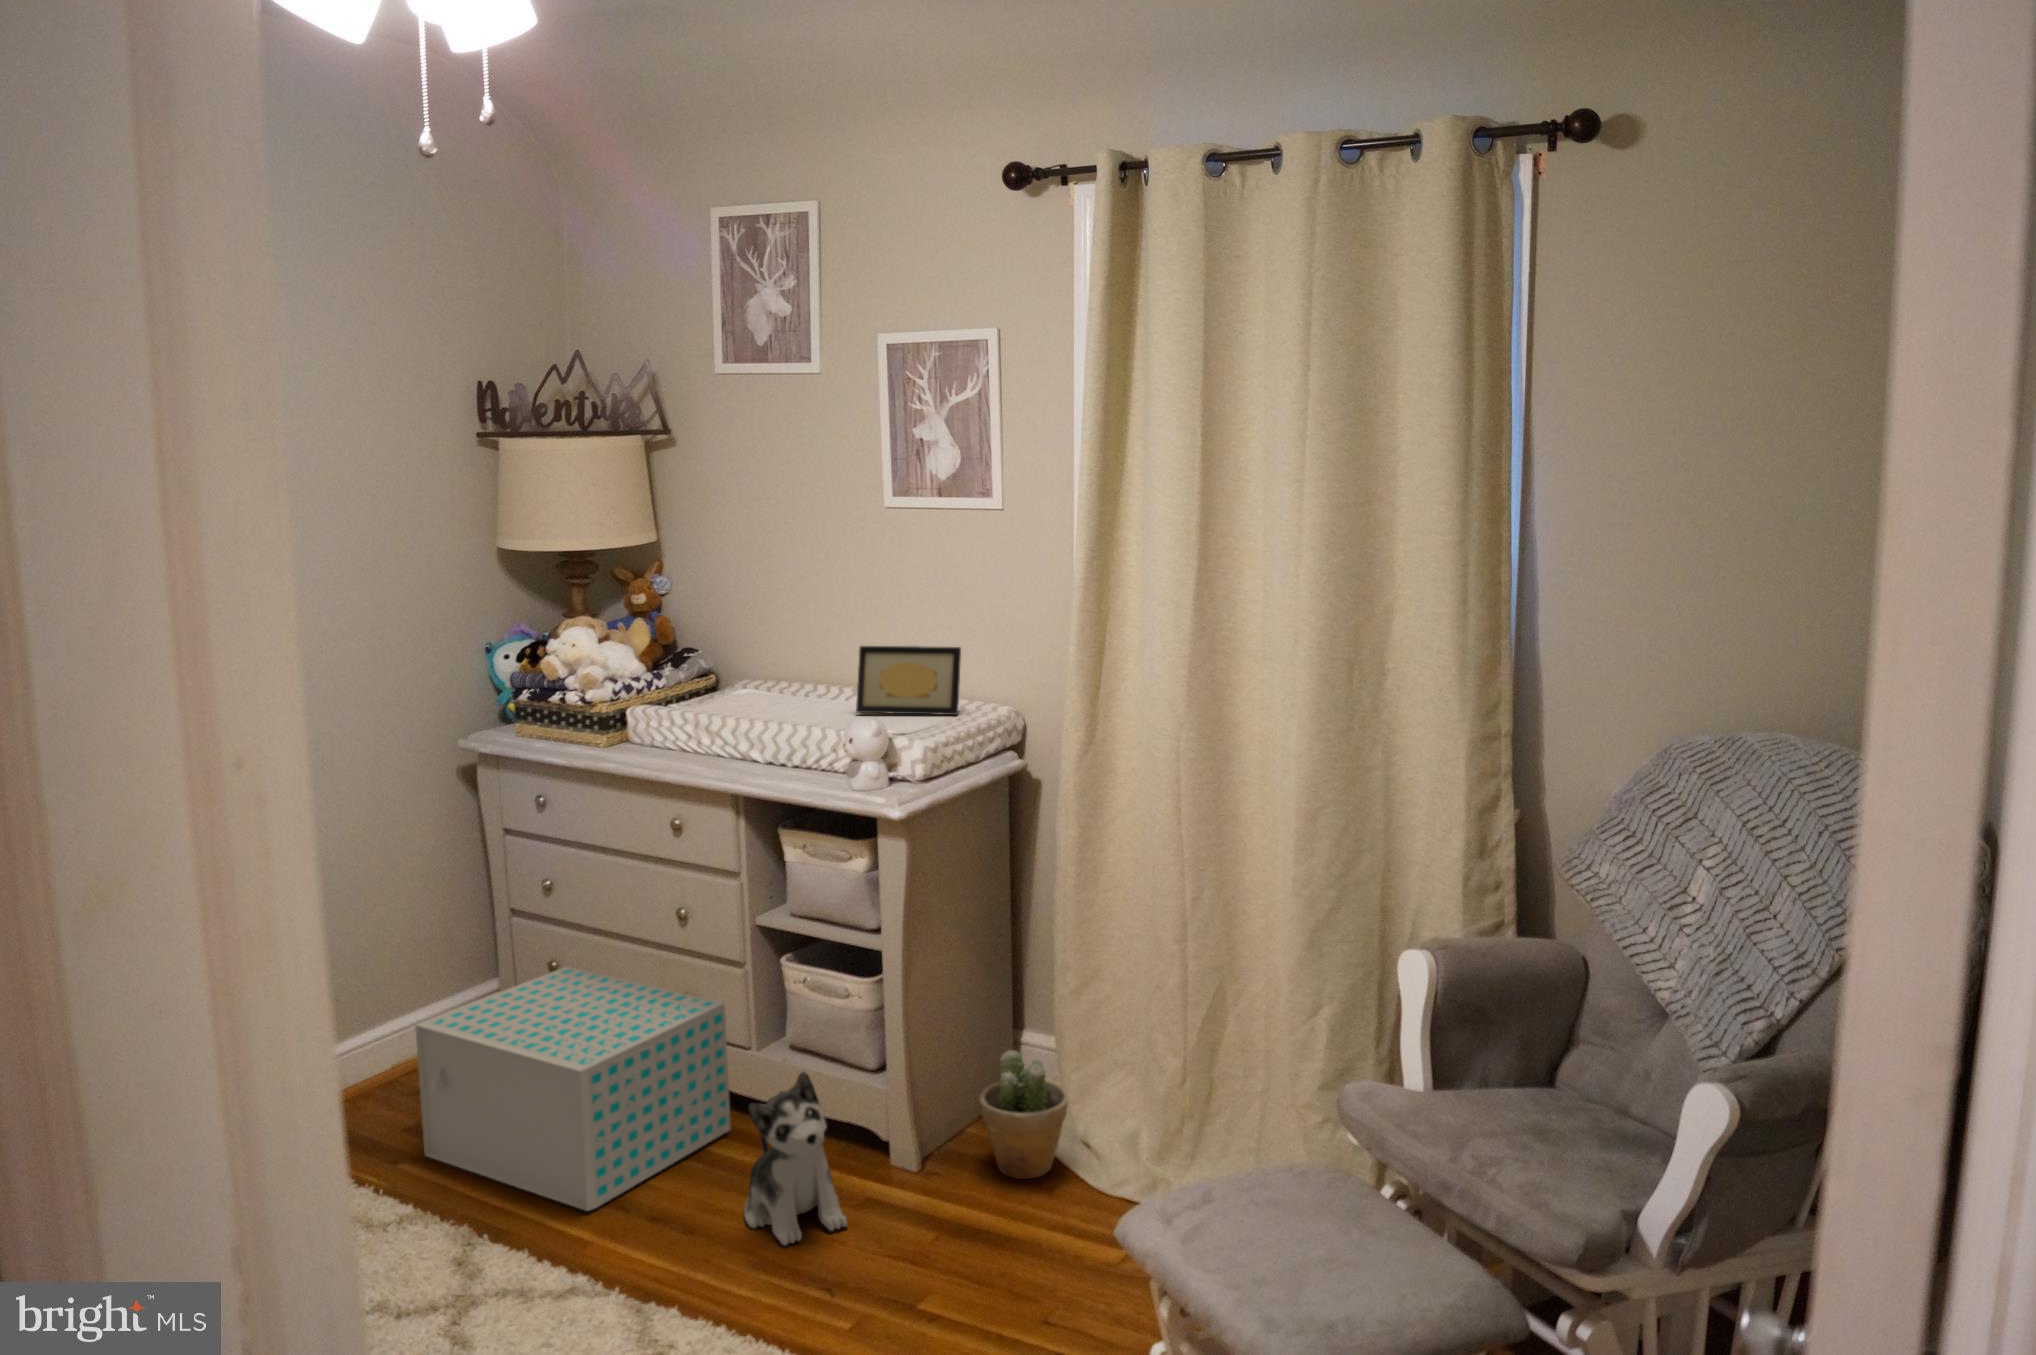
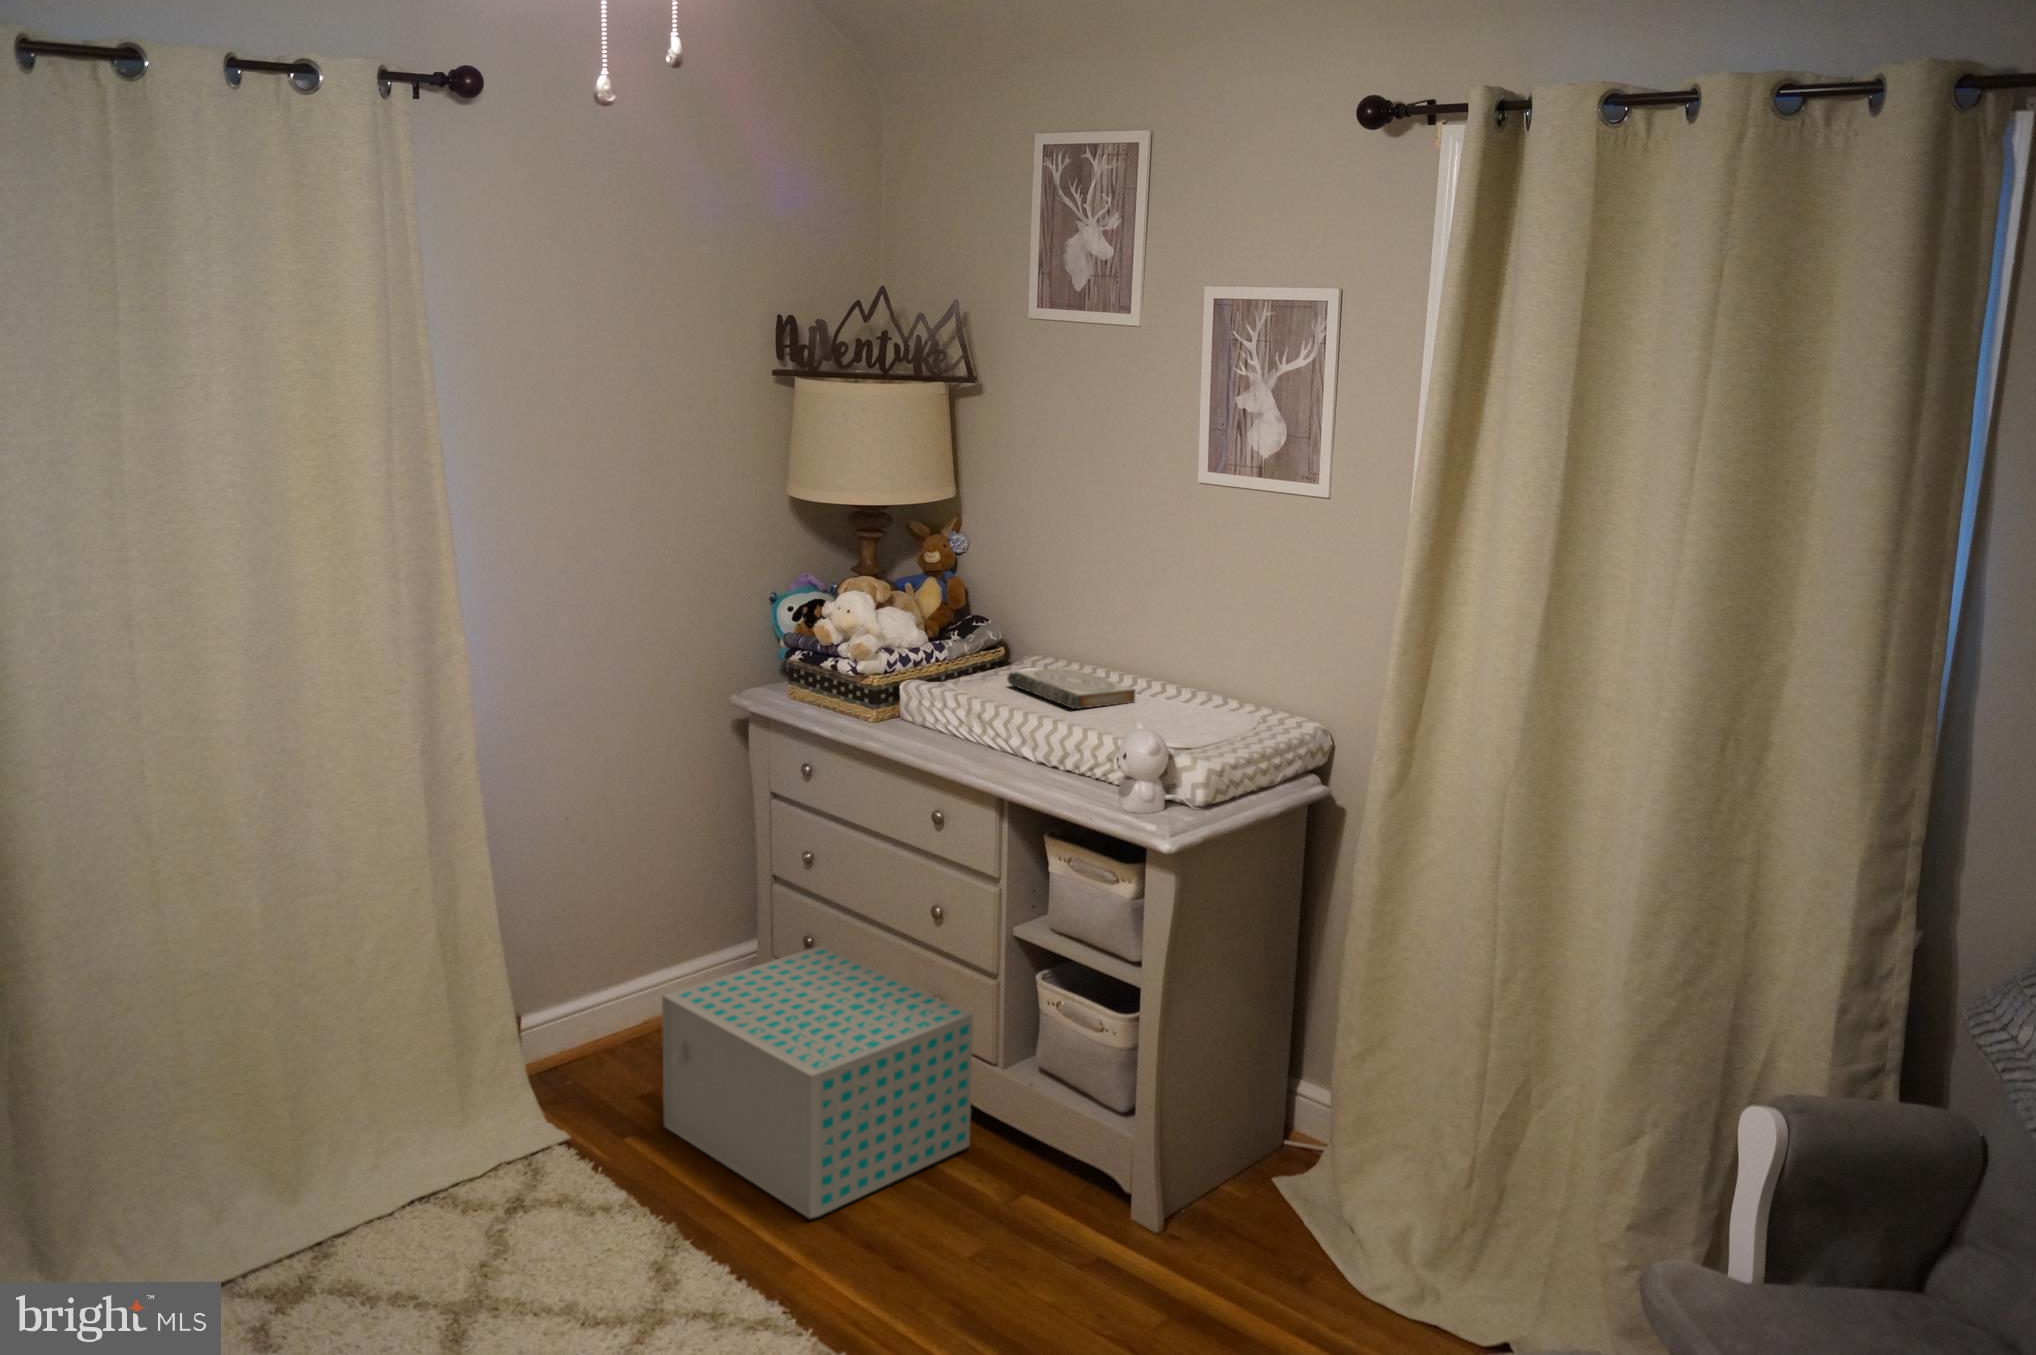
picture frame: present [856,646,961,715] -> none [1141,640,1264,729]
book: none [727,684,848,715] -> present [1007,667,1135,709]
potted plant: present [980,1050,1068,1179] -> none [1235,1114,1336,1260]
plush toy: present [744,1072,847,1245] -> none [967,1113,1074,1296]

